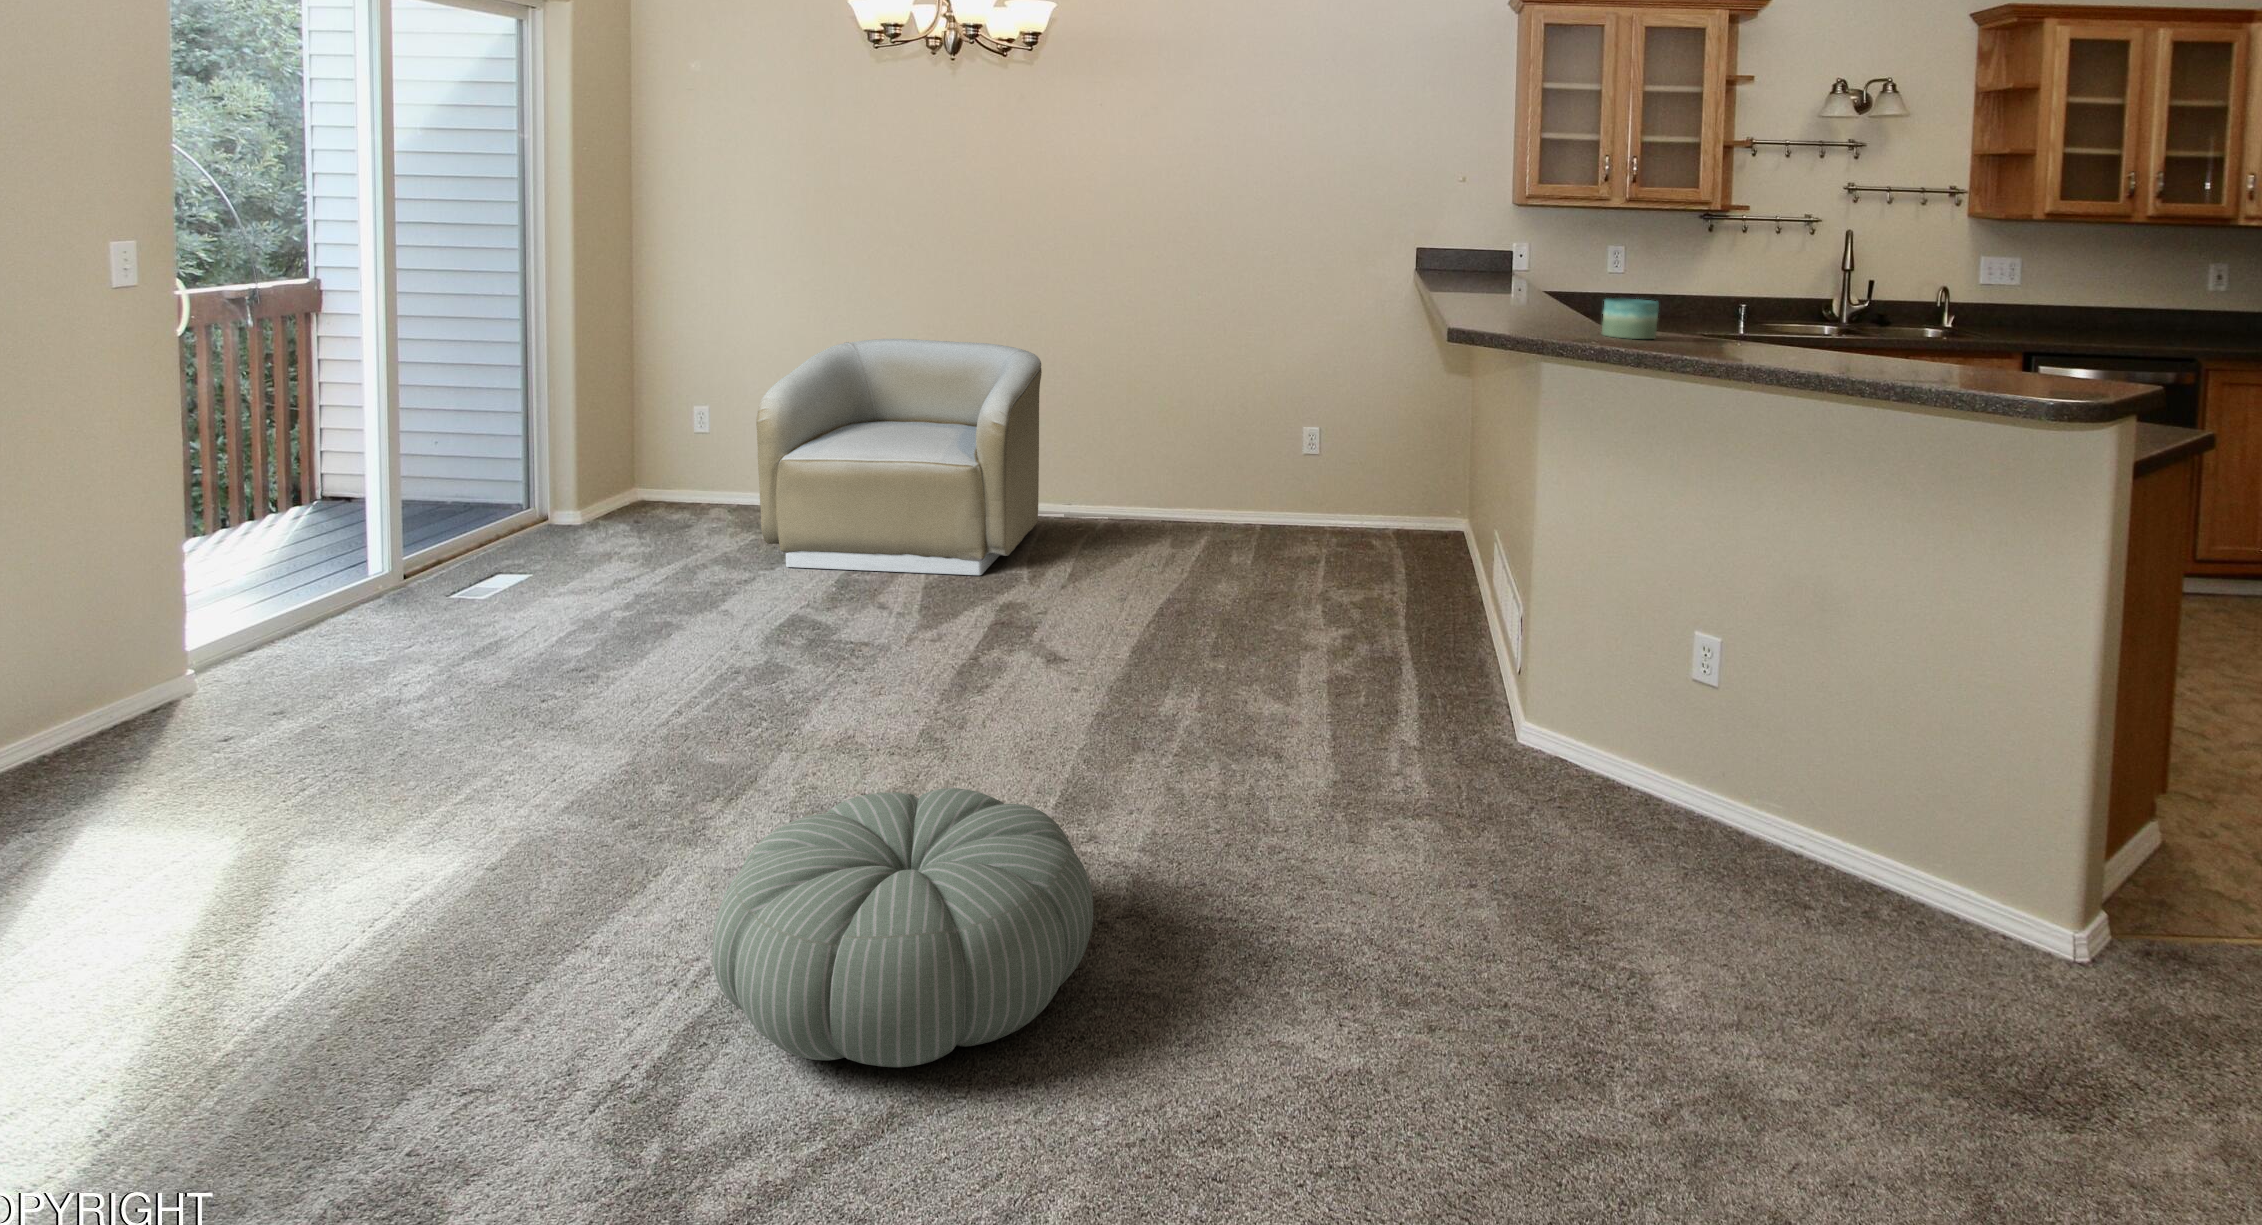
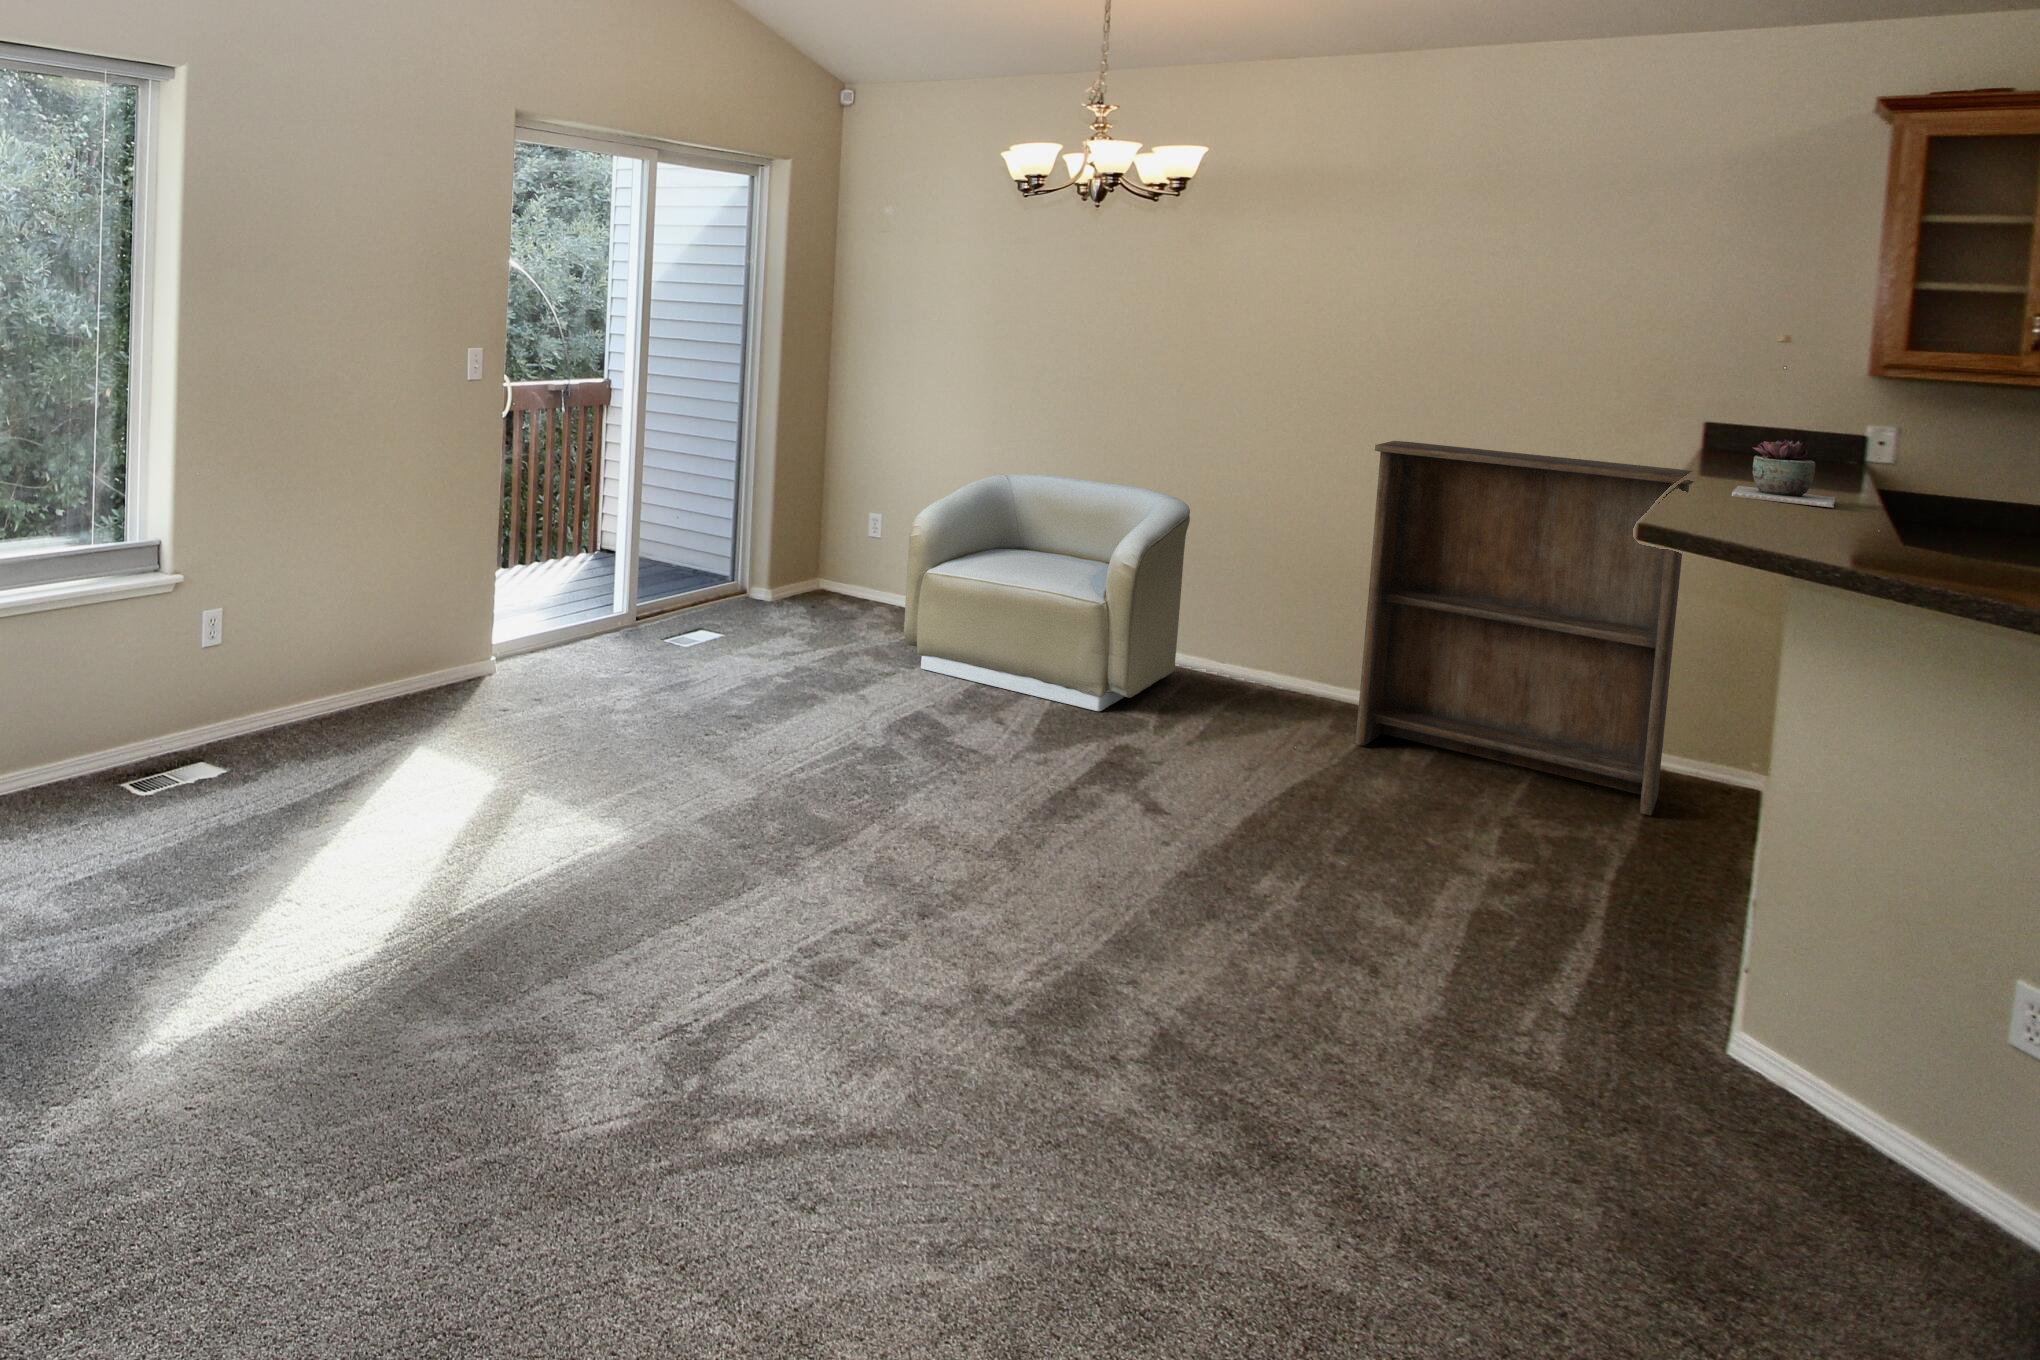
succulent plant: none [1476,254,1540,307] -> present [1732,440,1835,508]
bookshelf: none [1200,278,1429,571] -> present [1355,441,1694,815]
candle: present [1602,298,1659,339] -> none [1871,506,1973,564]
pouf: present [712,788,1093,1067] -> none [763,864,1092,1113]

